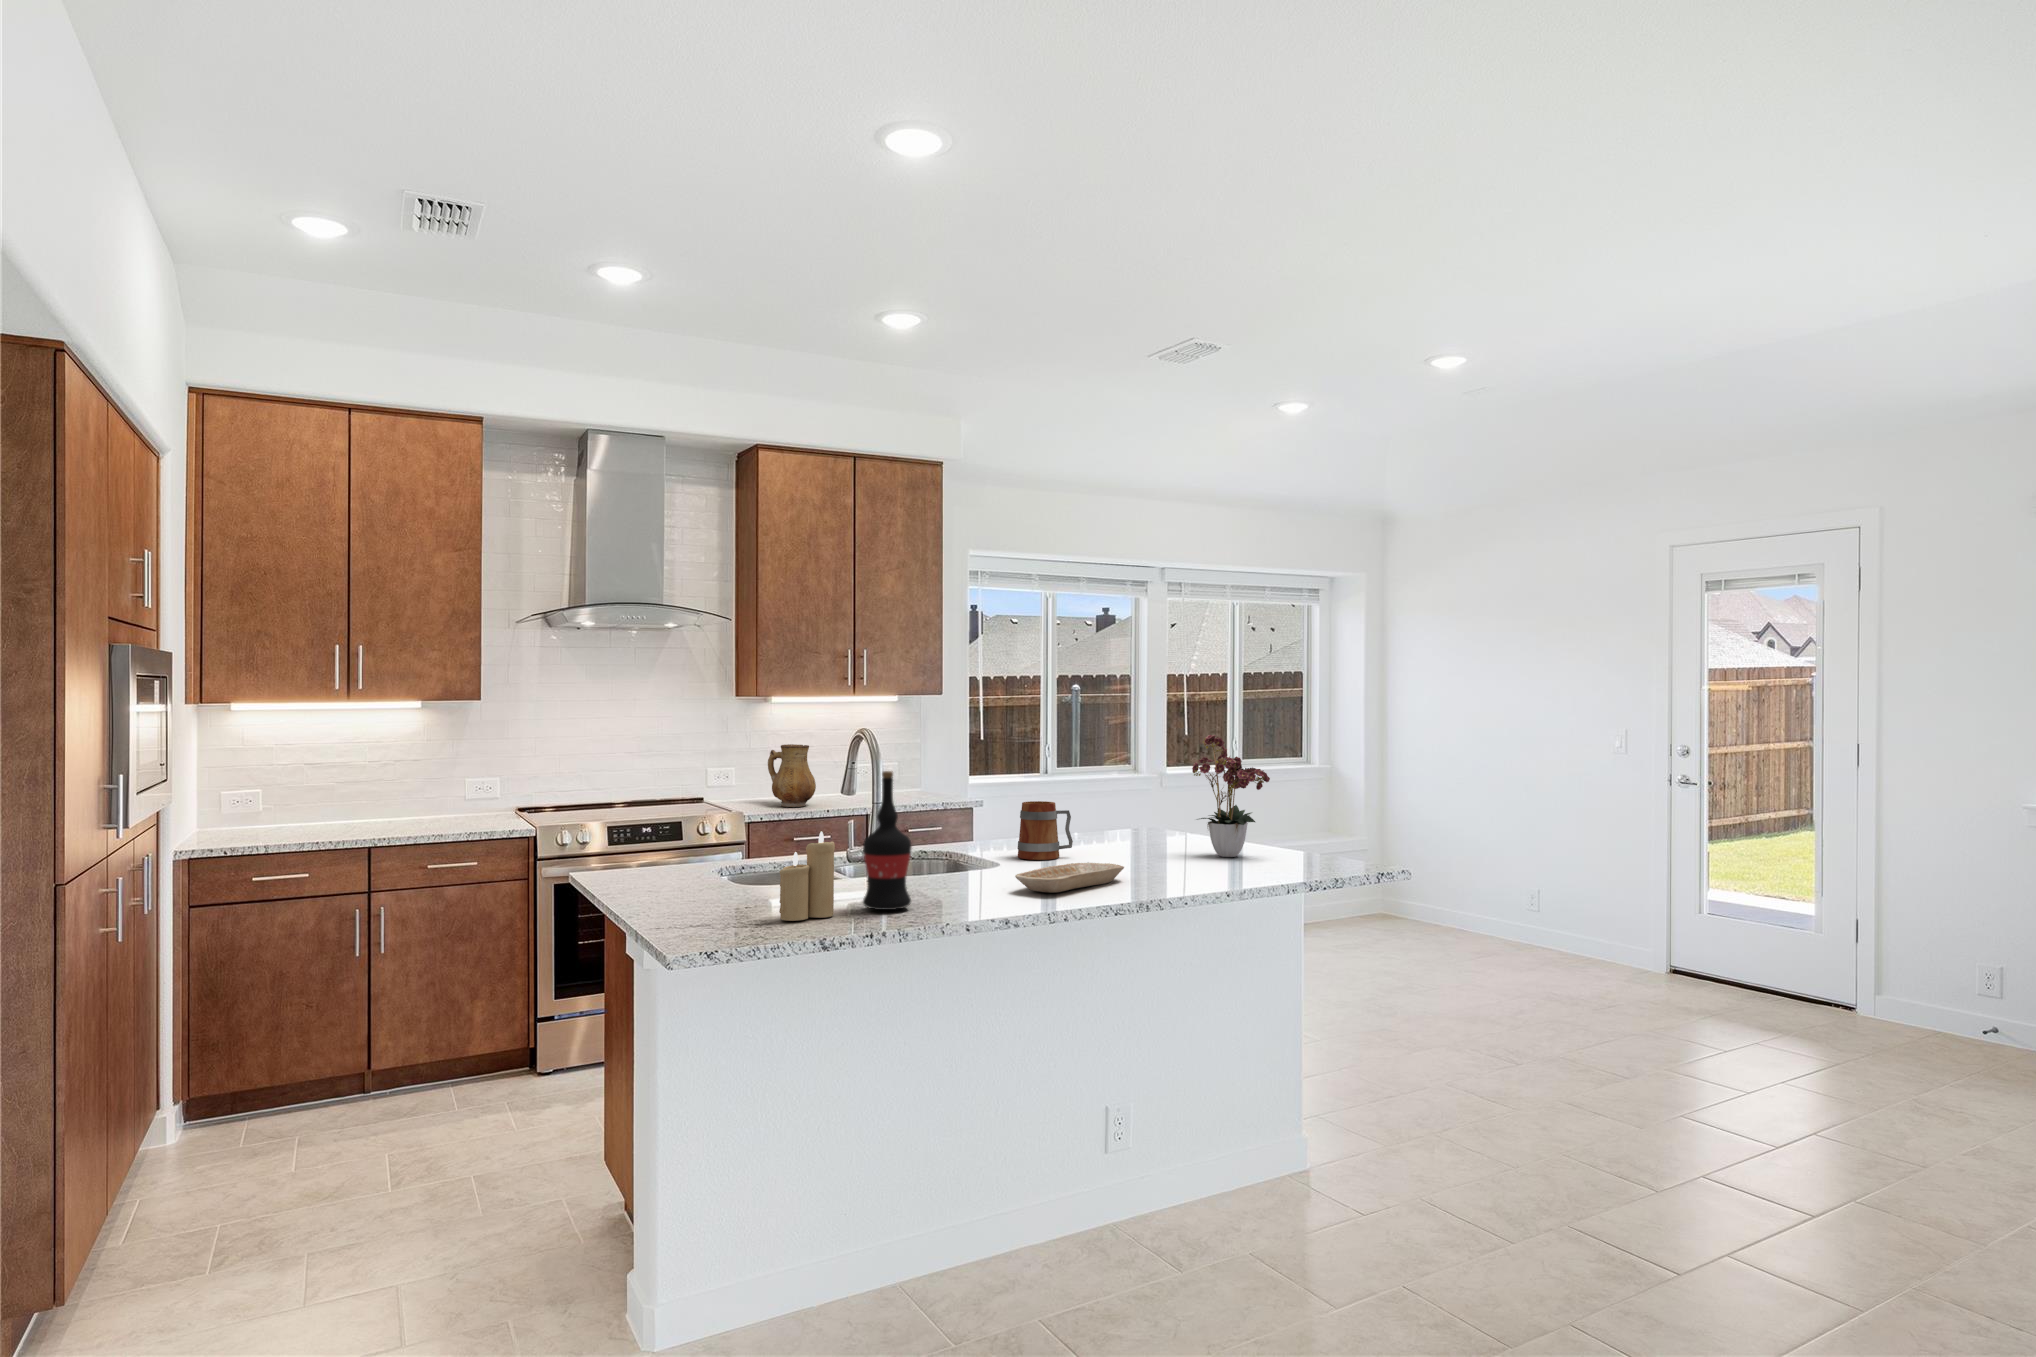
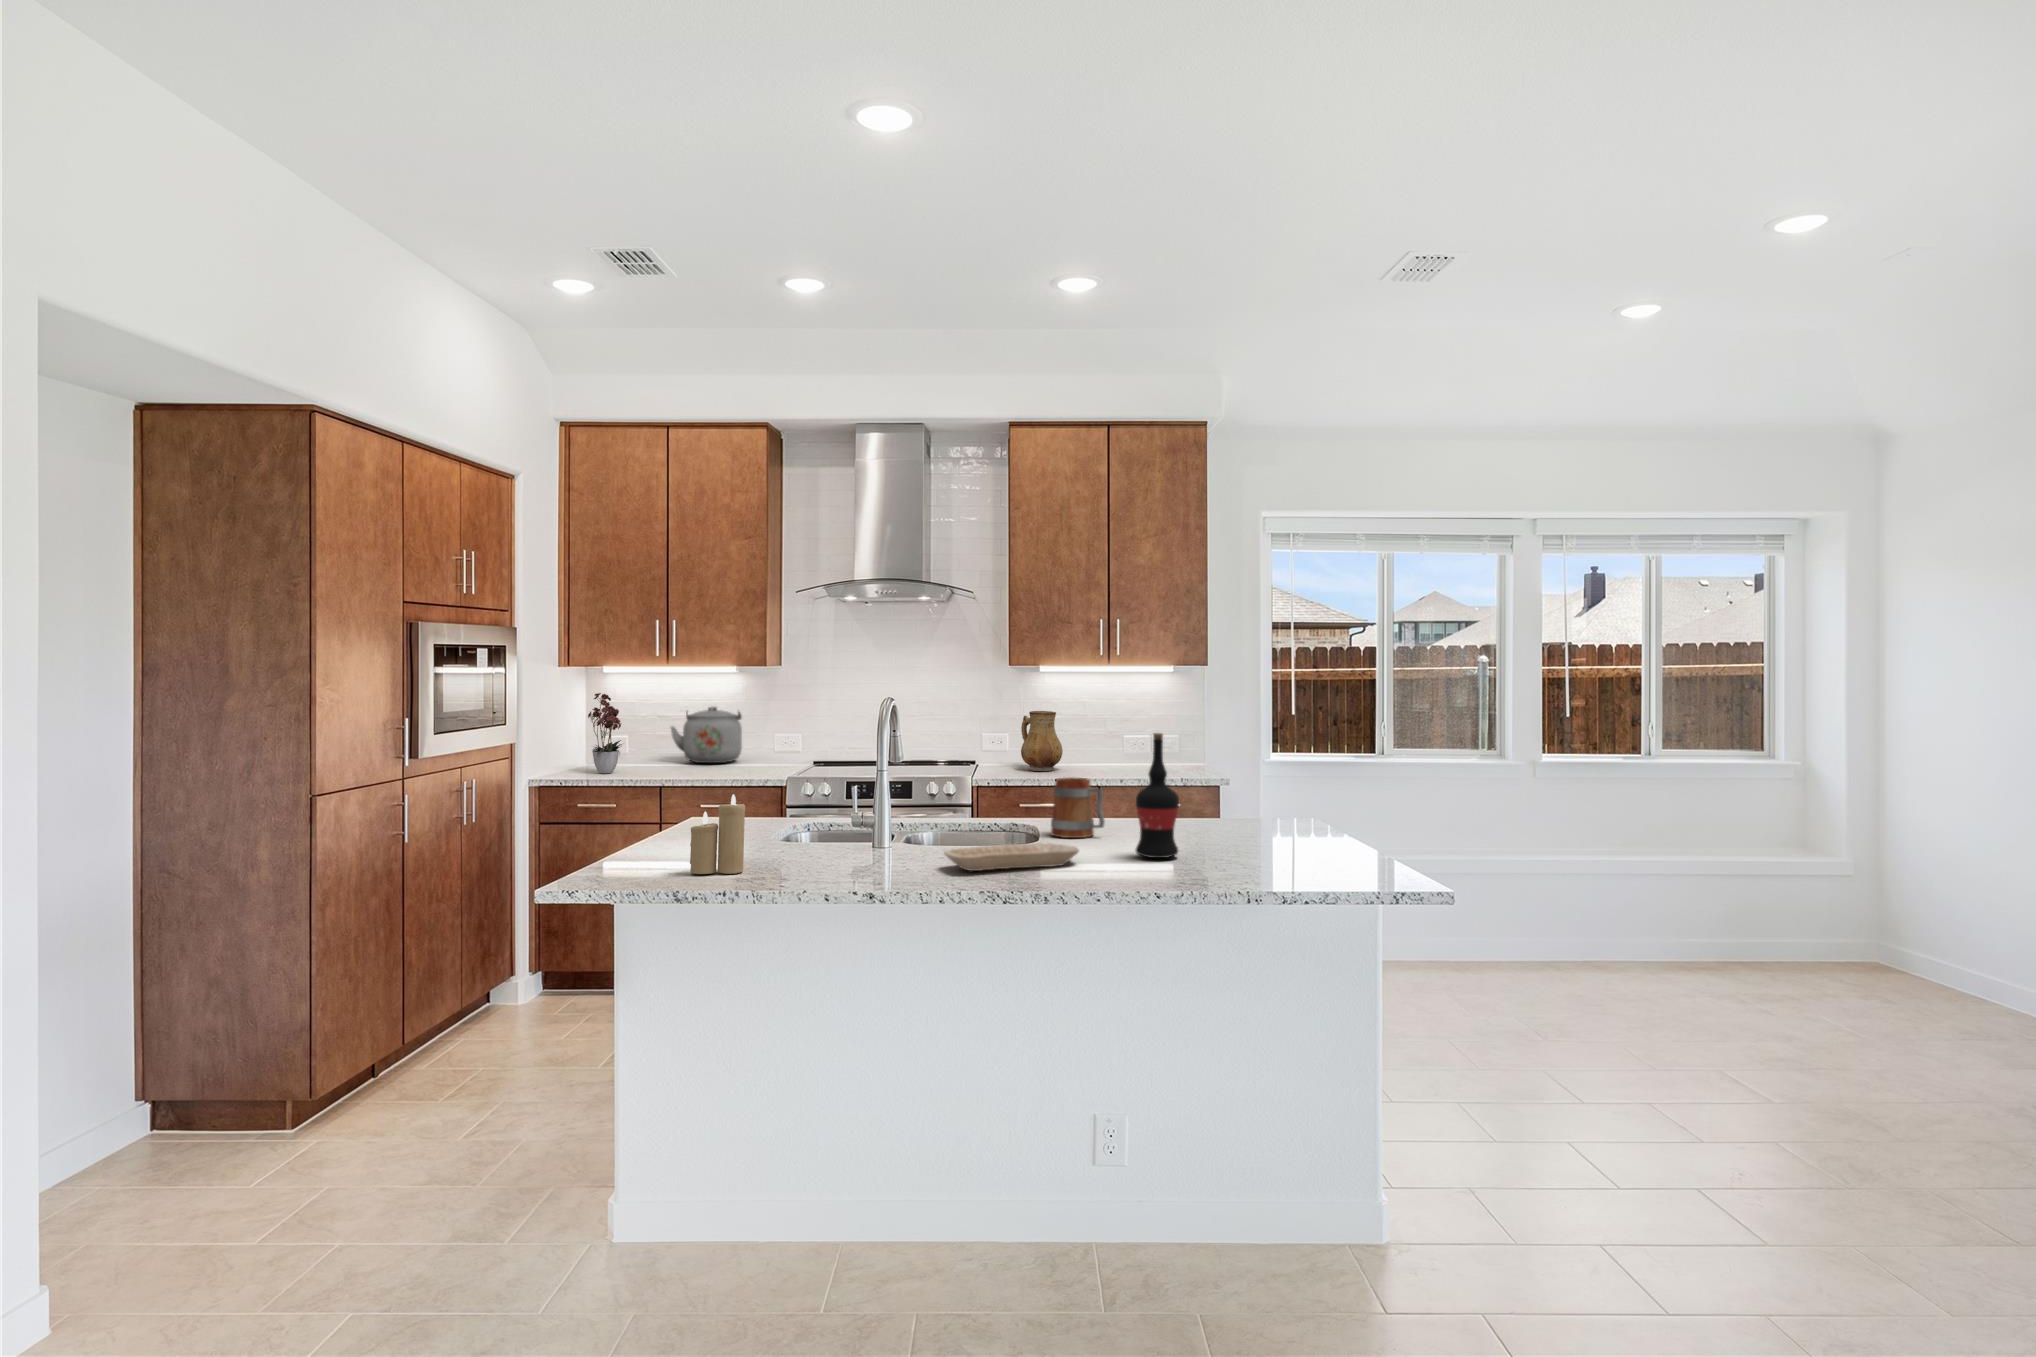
flower arrangement: present [1192,735,1270,857] -> present [588,693,622,773]
kettle: none [337,749,430,818] -> present [671,707,742,763]
wine bottle: present [863,771,912,910] -> present [1136,733,1179,858]

